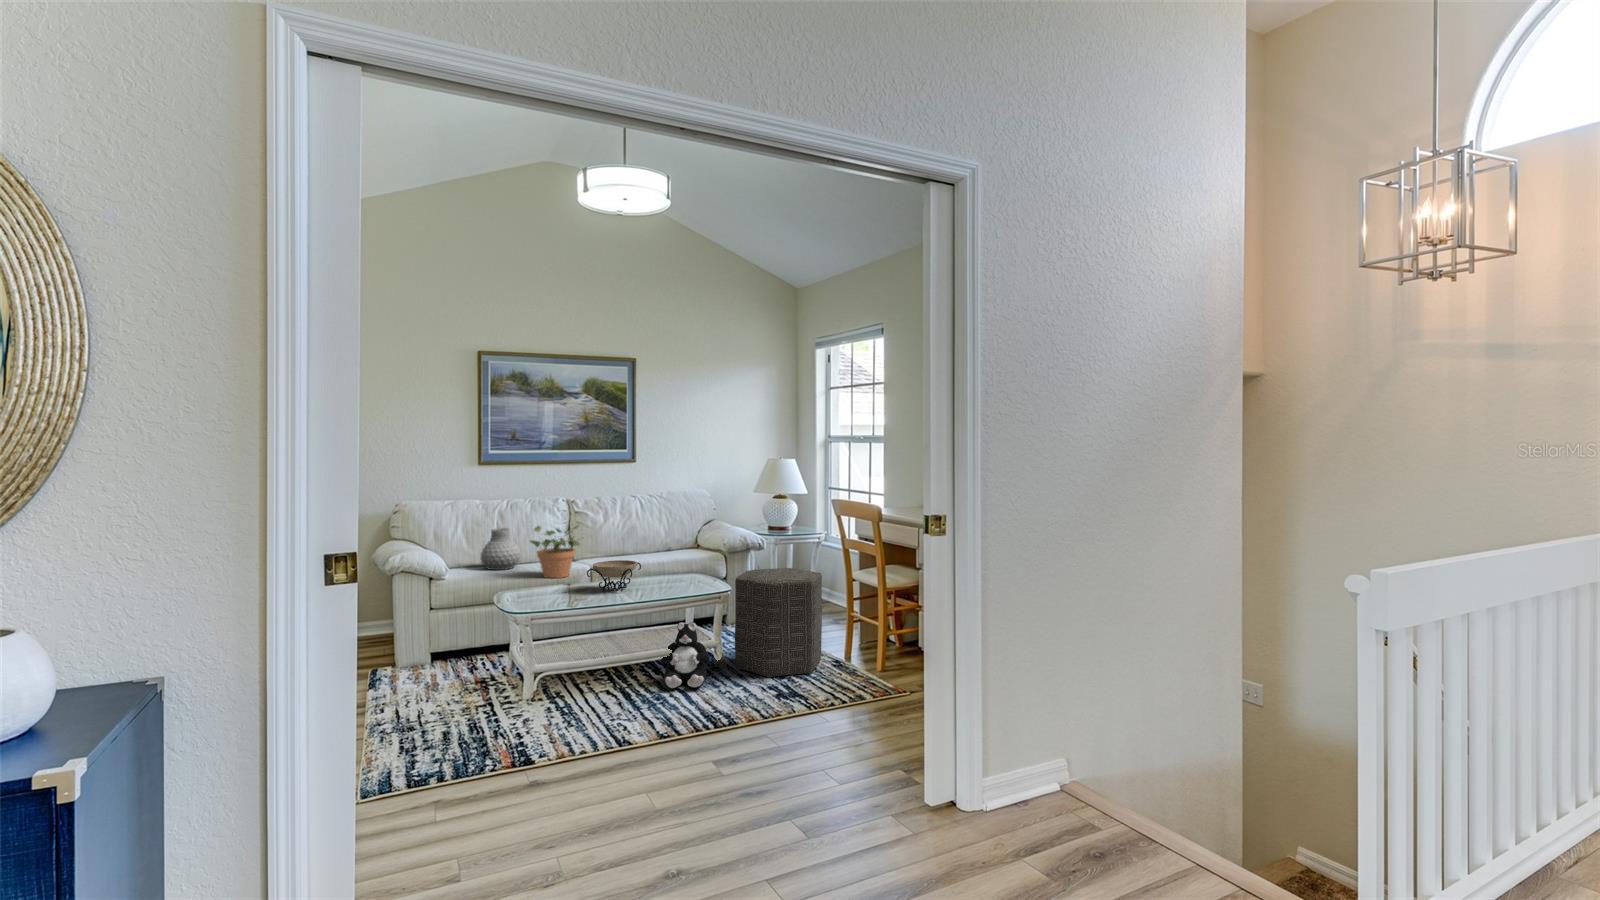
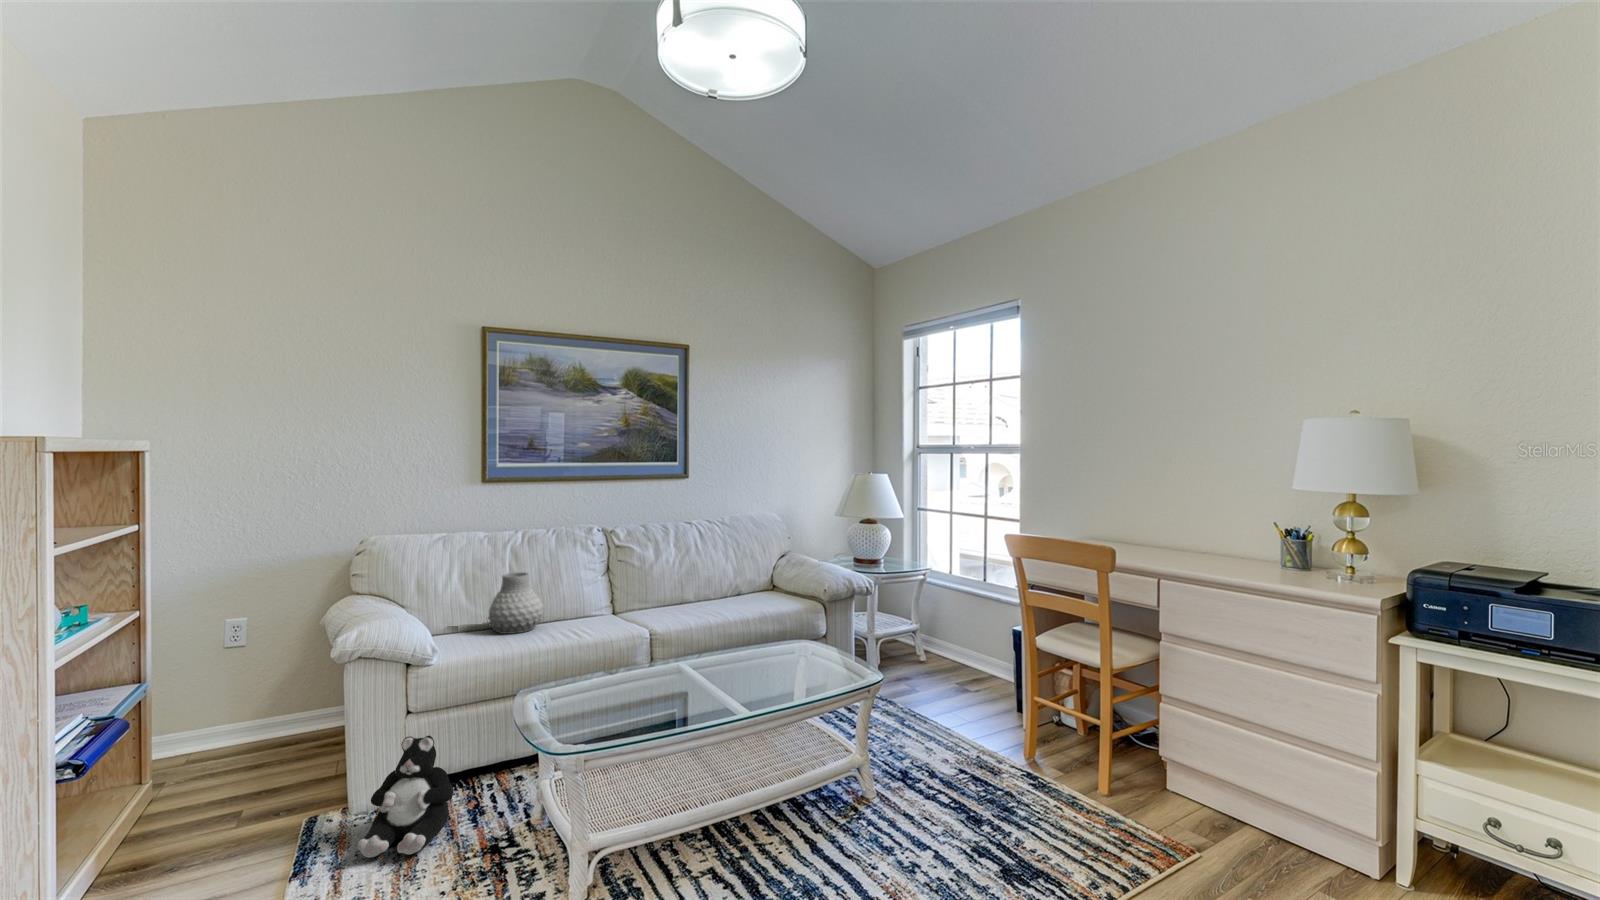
potted plant: present [530,526,580,578] -> none [560,566,640,649]
decorative bowl: present [587,560,641,592] -> none [659,626,733,680]
ottoman: present [735,568,822,678] -> none [894,633,1024,825]
plush toy: present [661,622,710,688] -> present [357,736,453,858]

